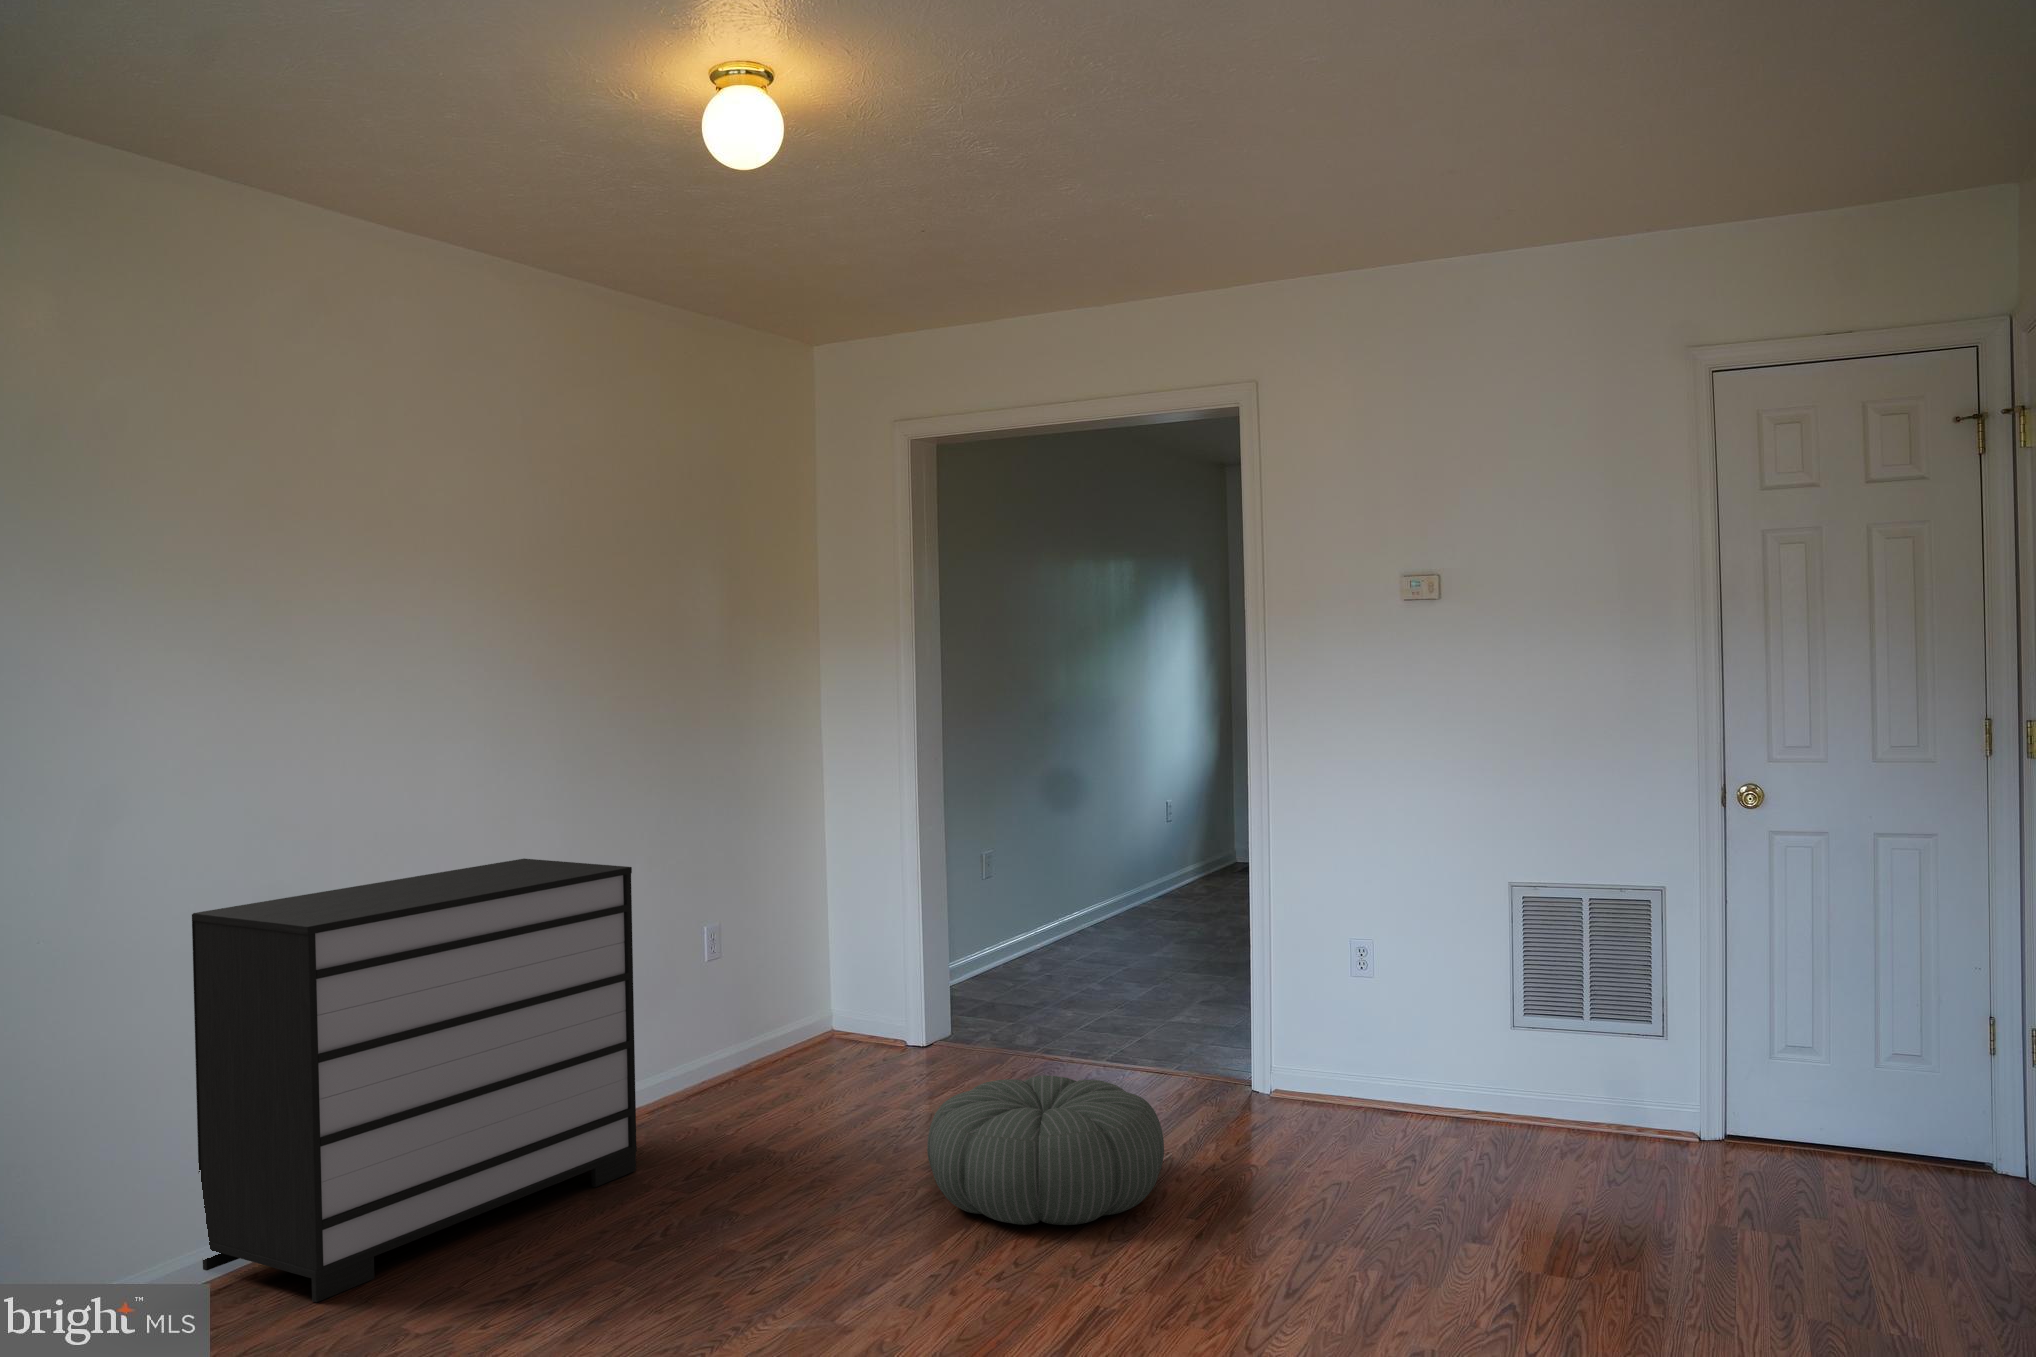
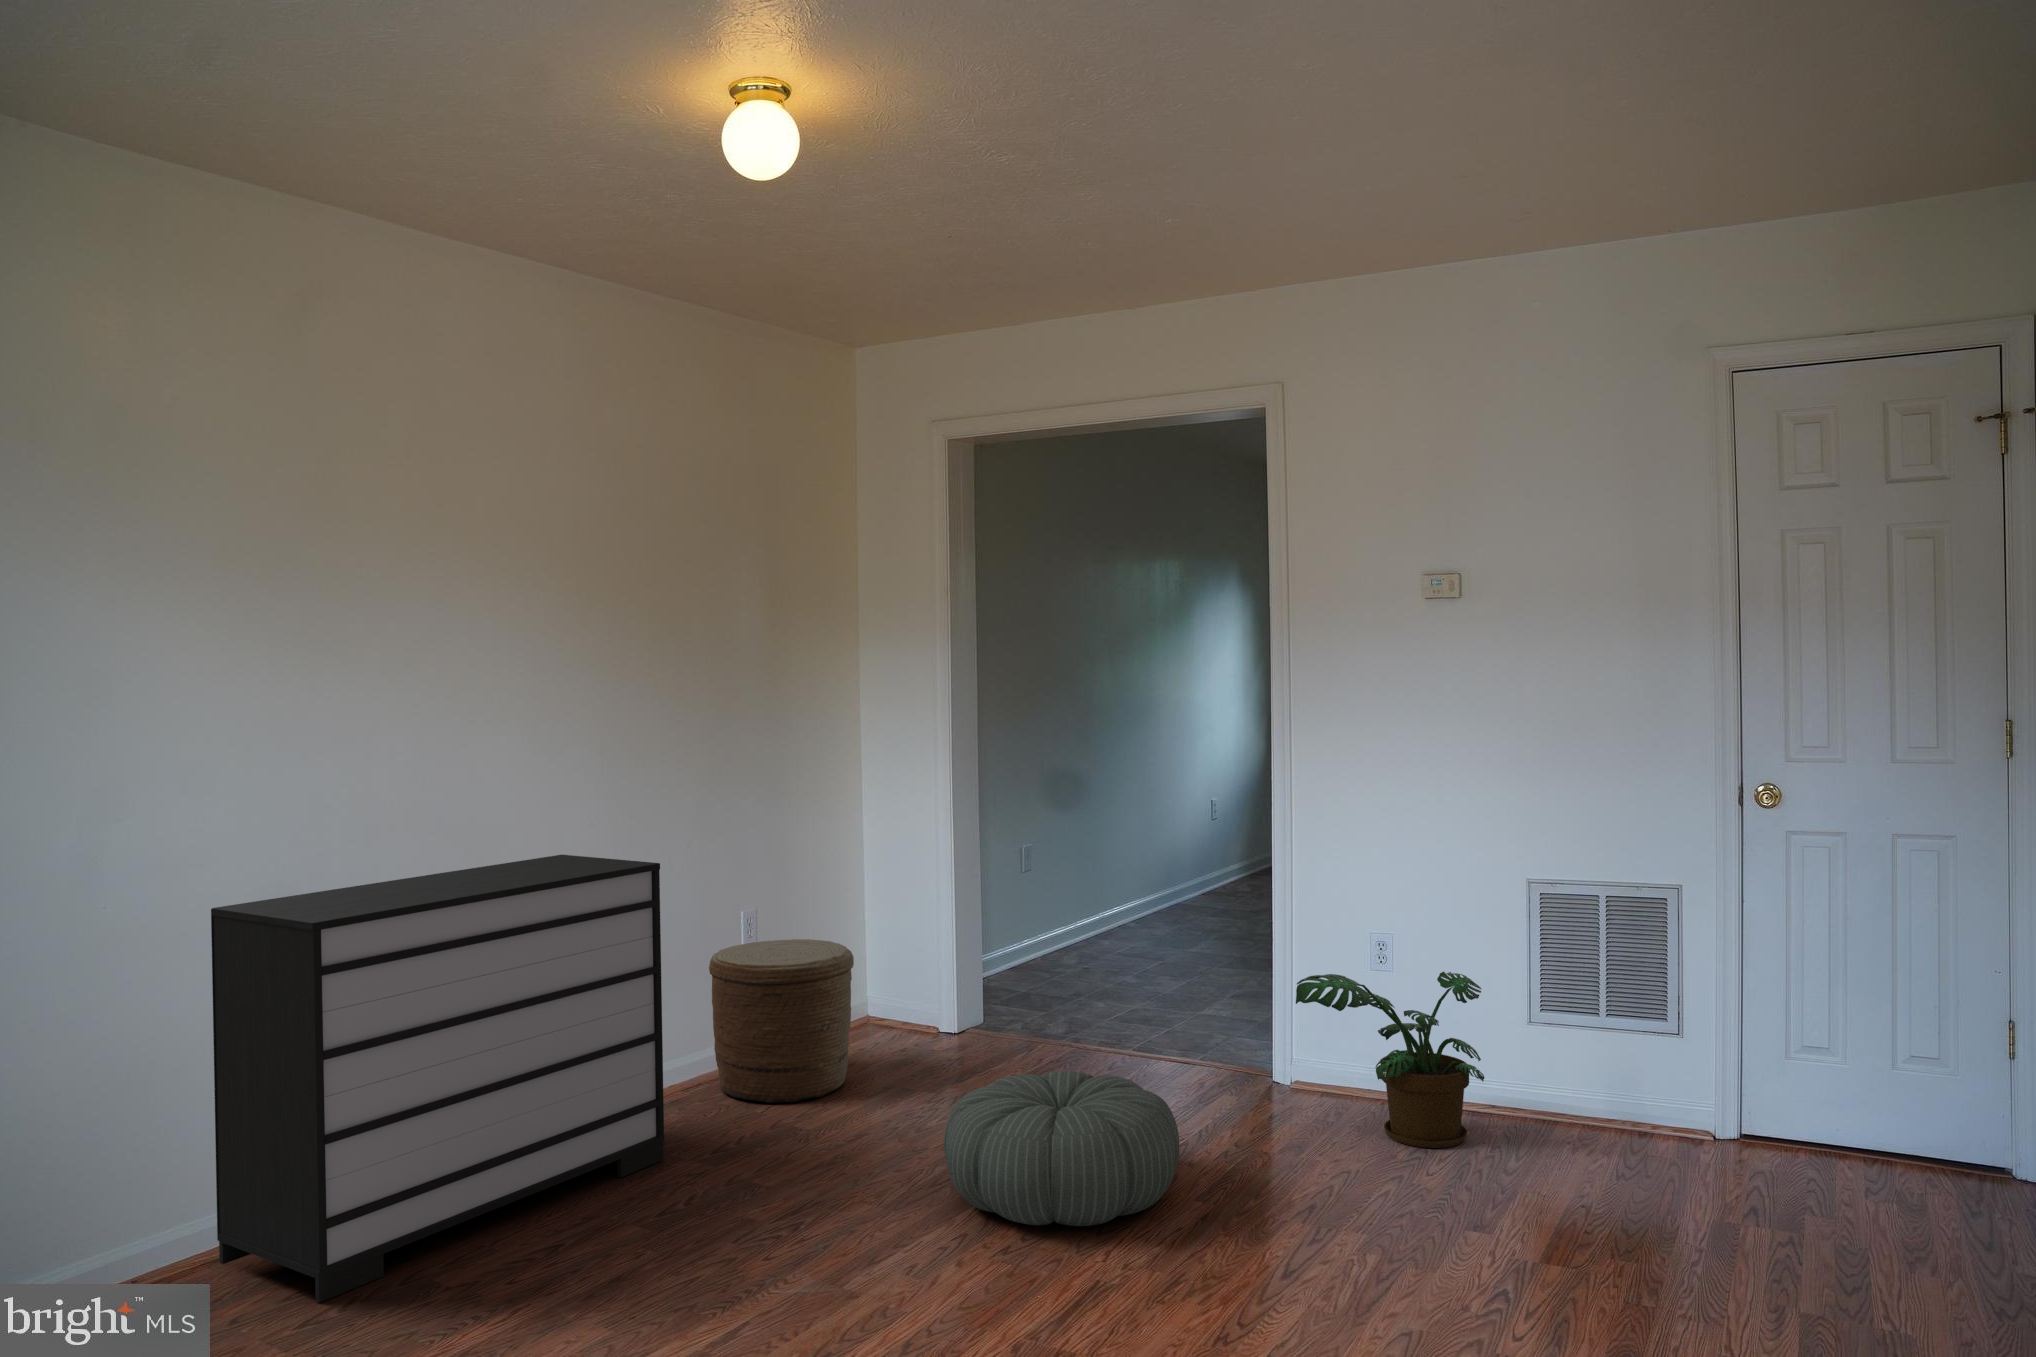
woven basket: none [671,947,822,1116] -> present [709,939,854,1103]
potted plant: none [1280,975,1469,1151] -> present [1296,972,1484,1148]

